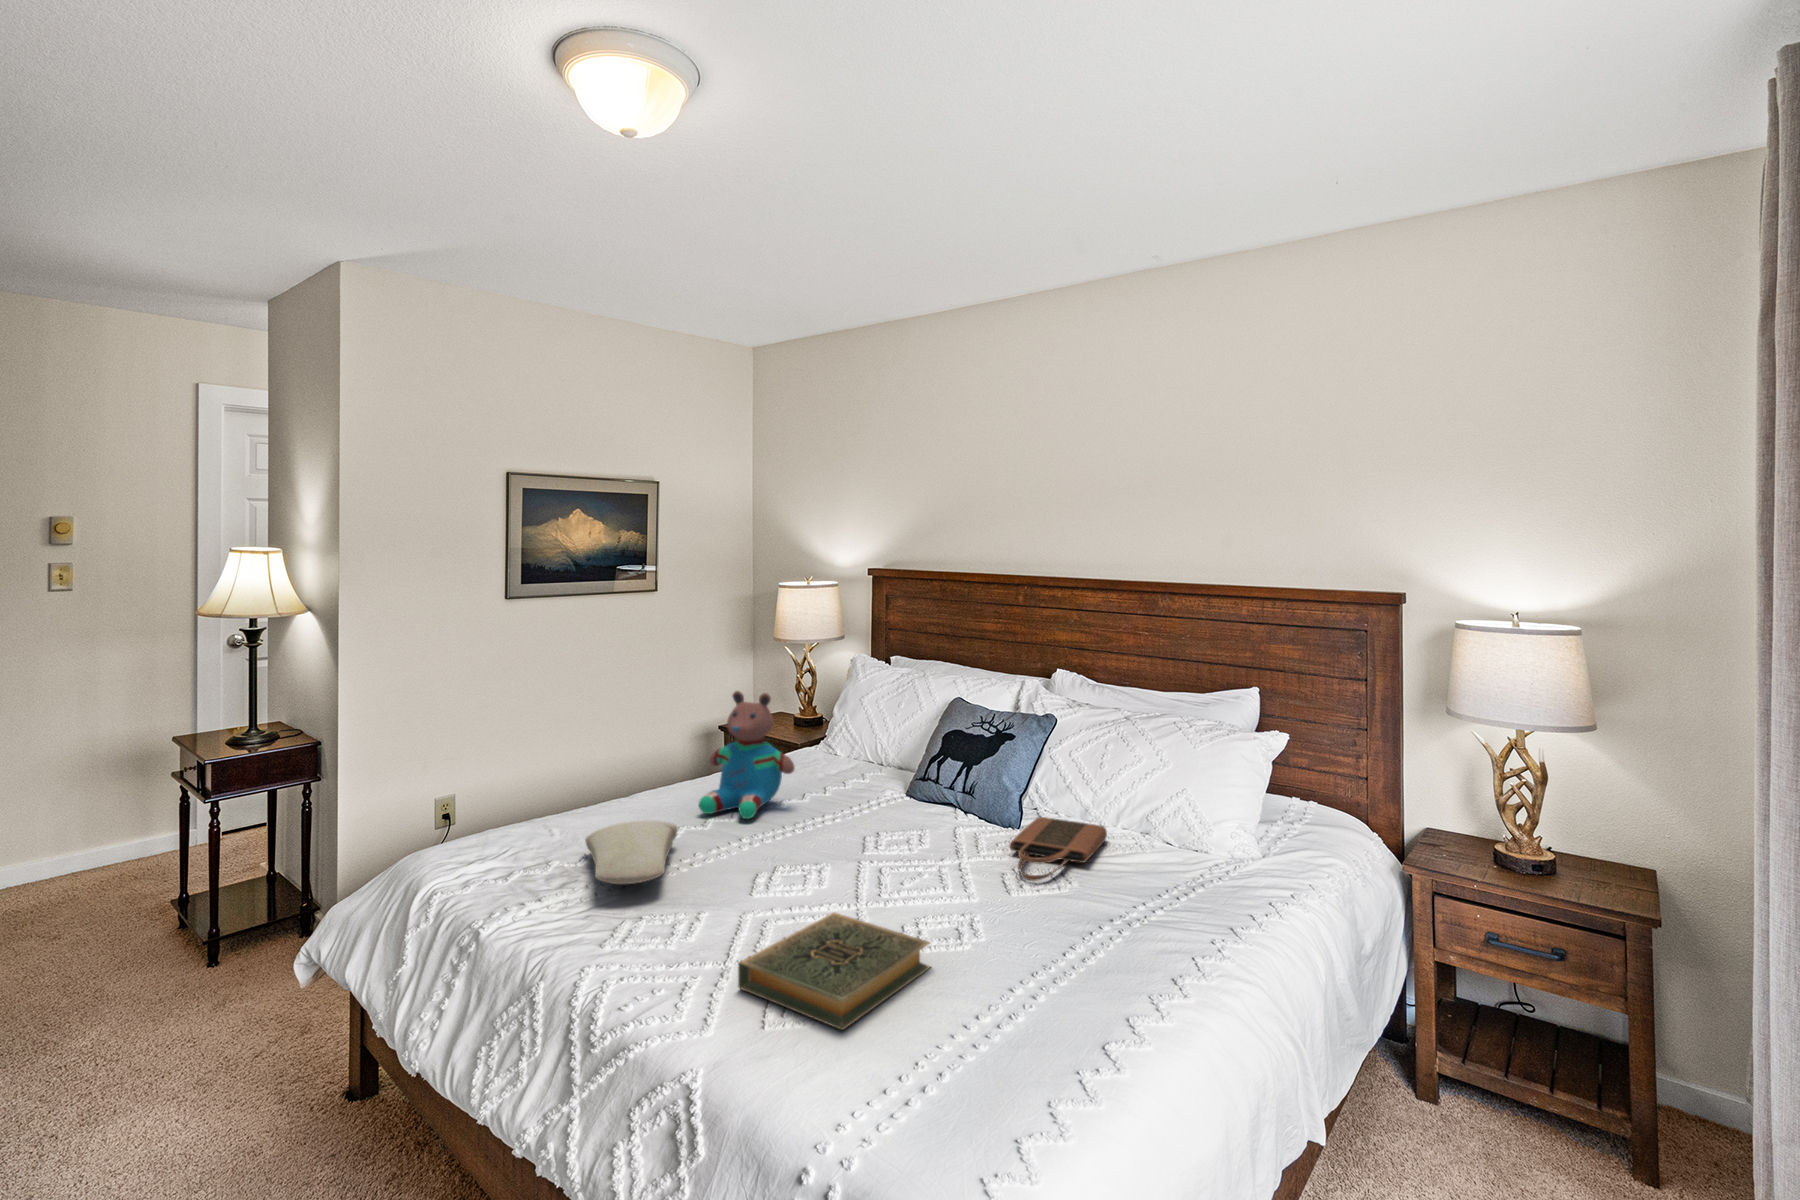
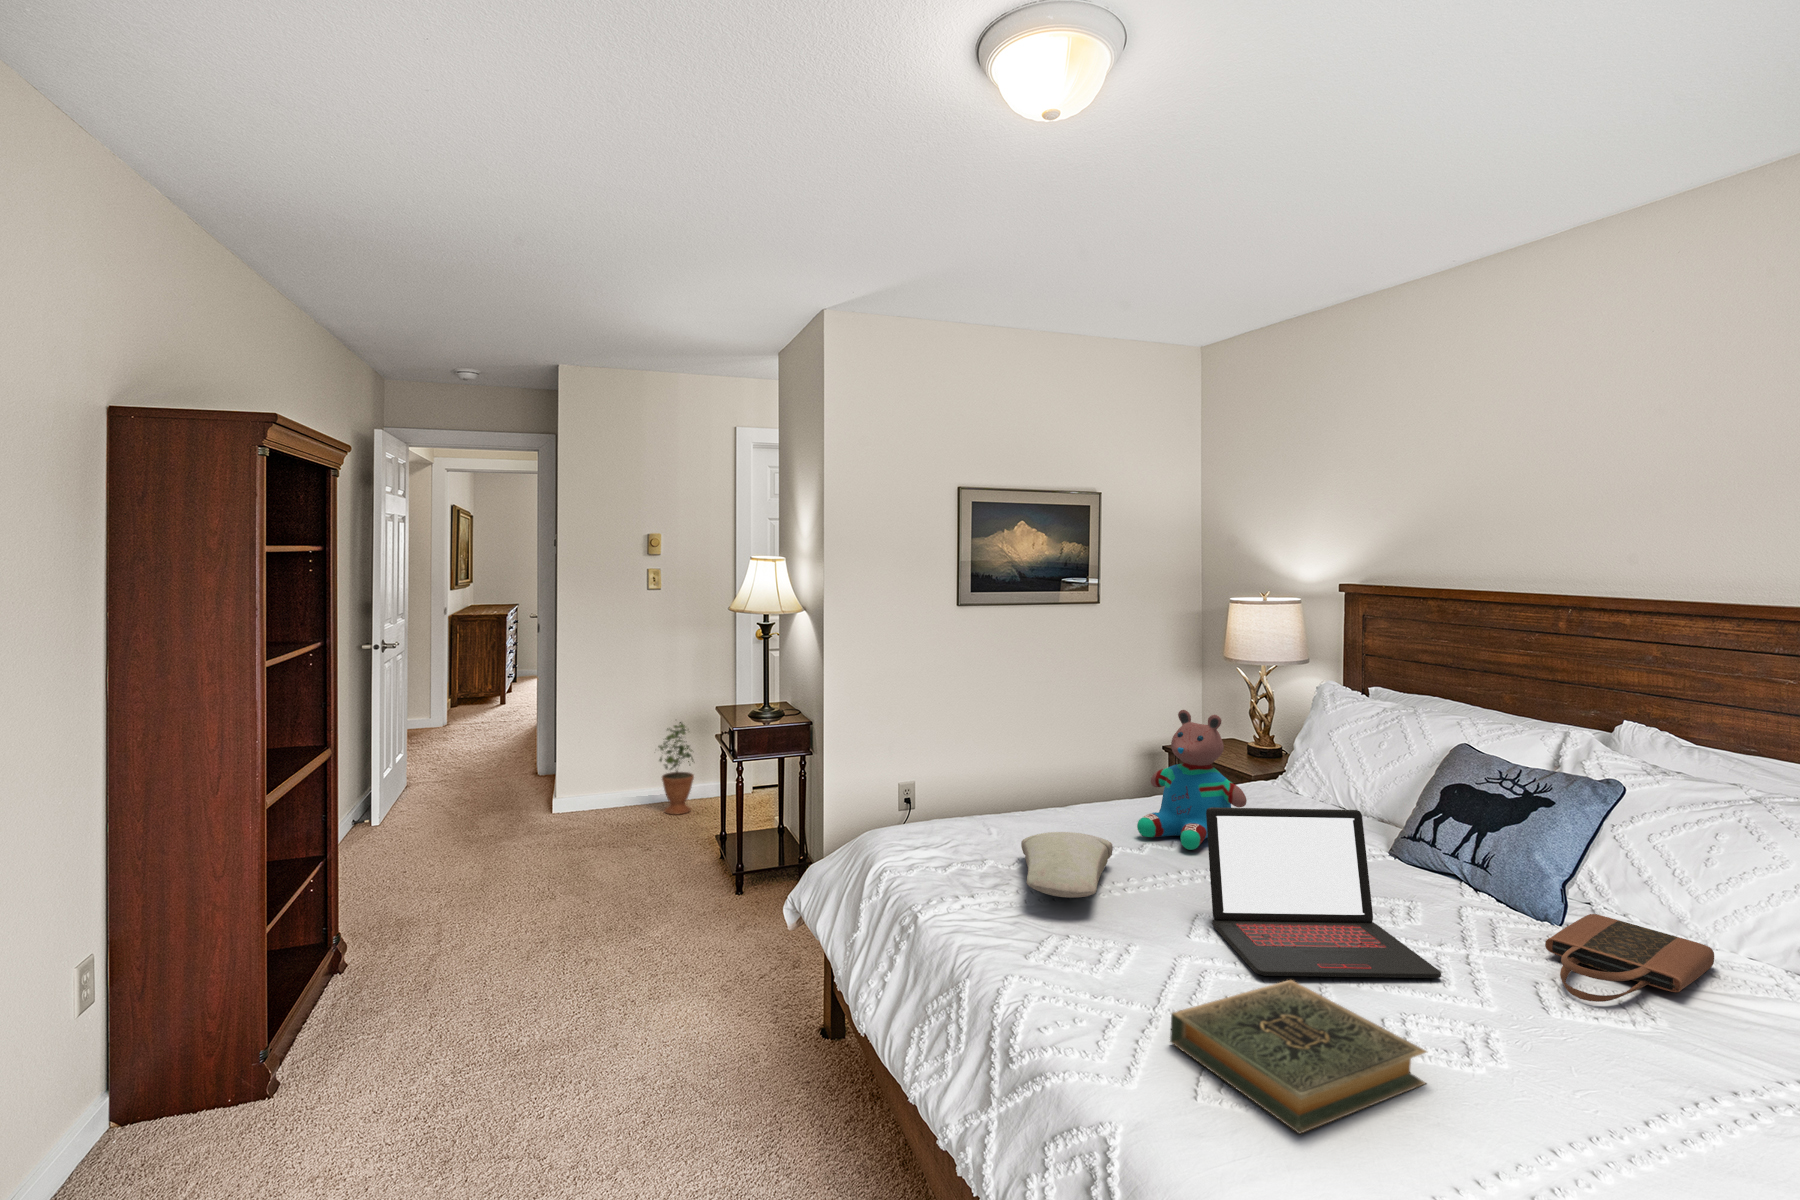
potted plant: none [55,761,125,887] -> present [658,722,694,815]
laptop: none [761,763,942,914] -> present [1206,807,1441,978]

